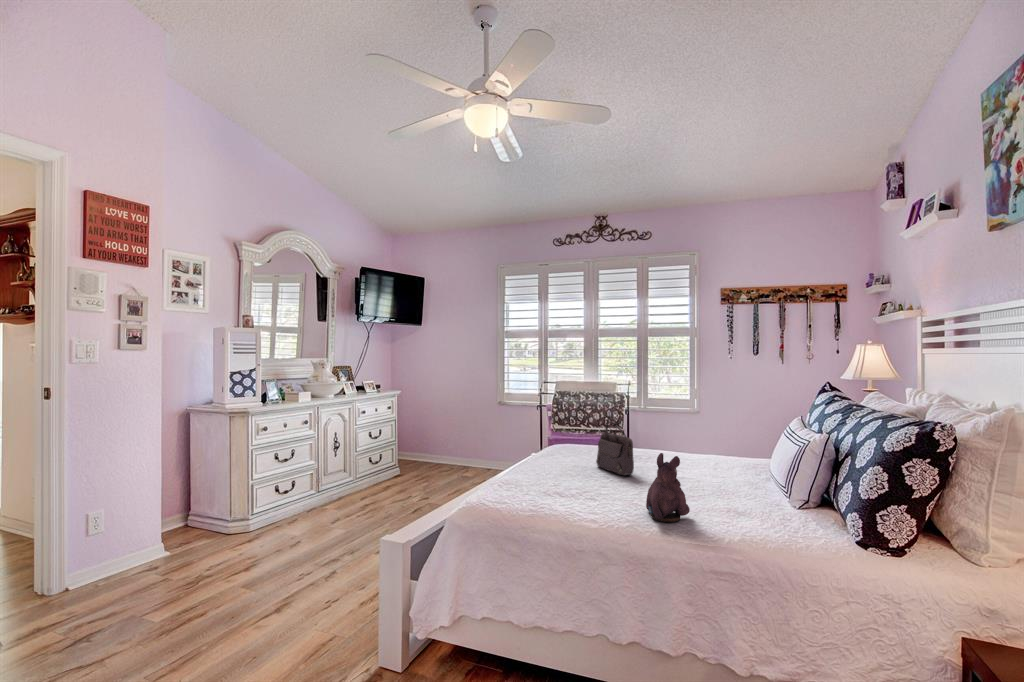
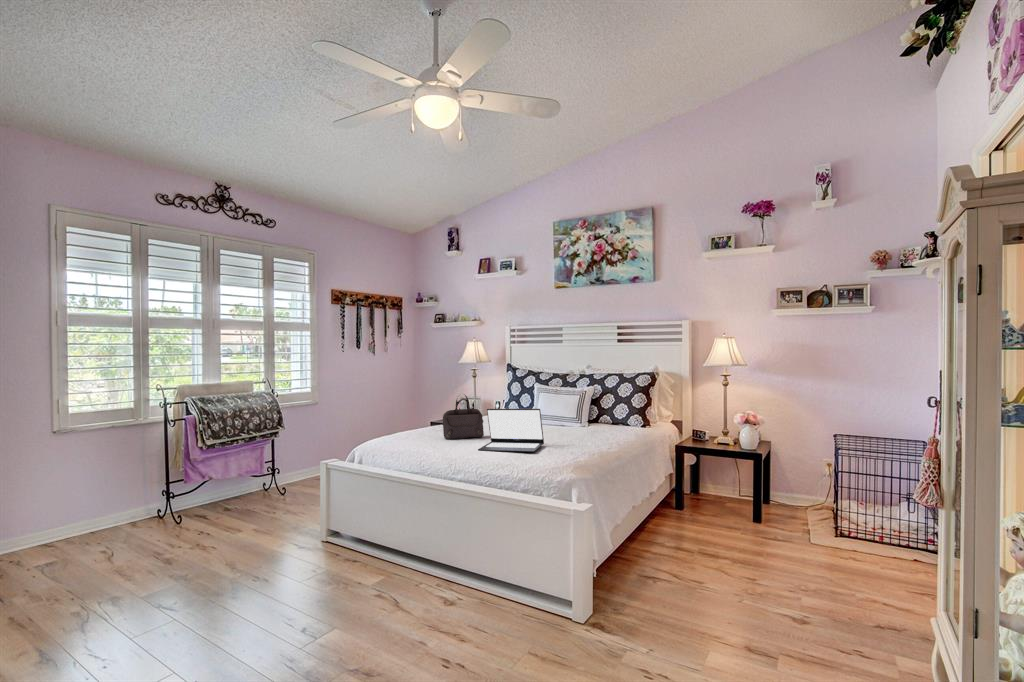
laptop: none [548,436,602,503] -> present [478,409,544,452]
plush toy: present [646,453,690,522] -> none [556,402,585,441]

